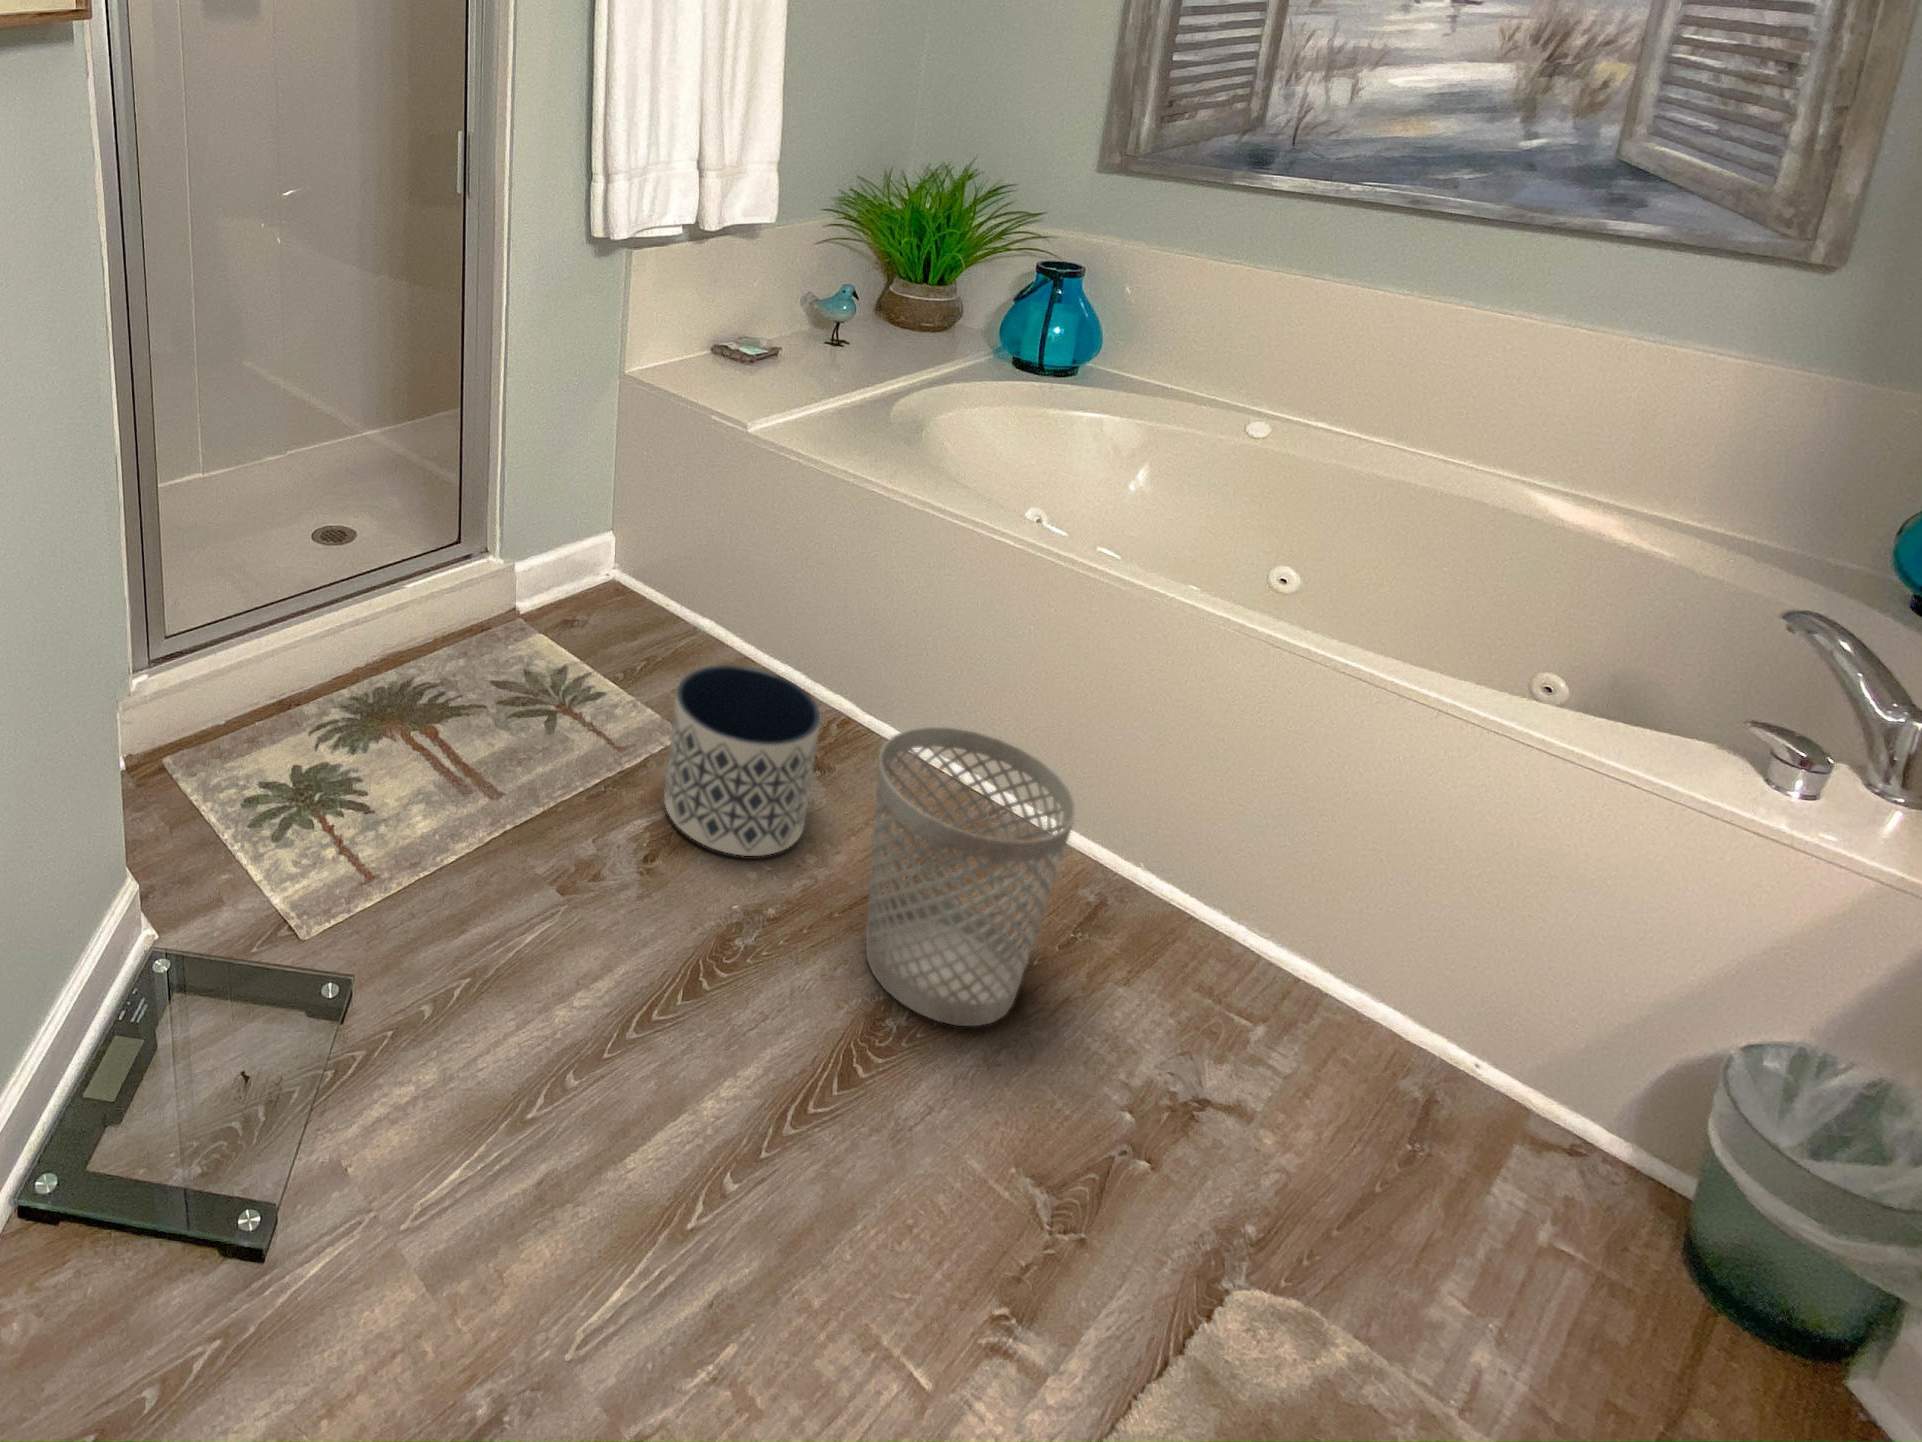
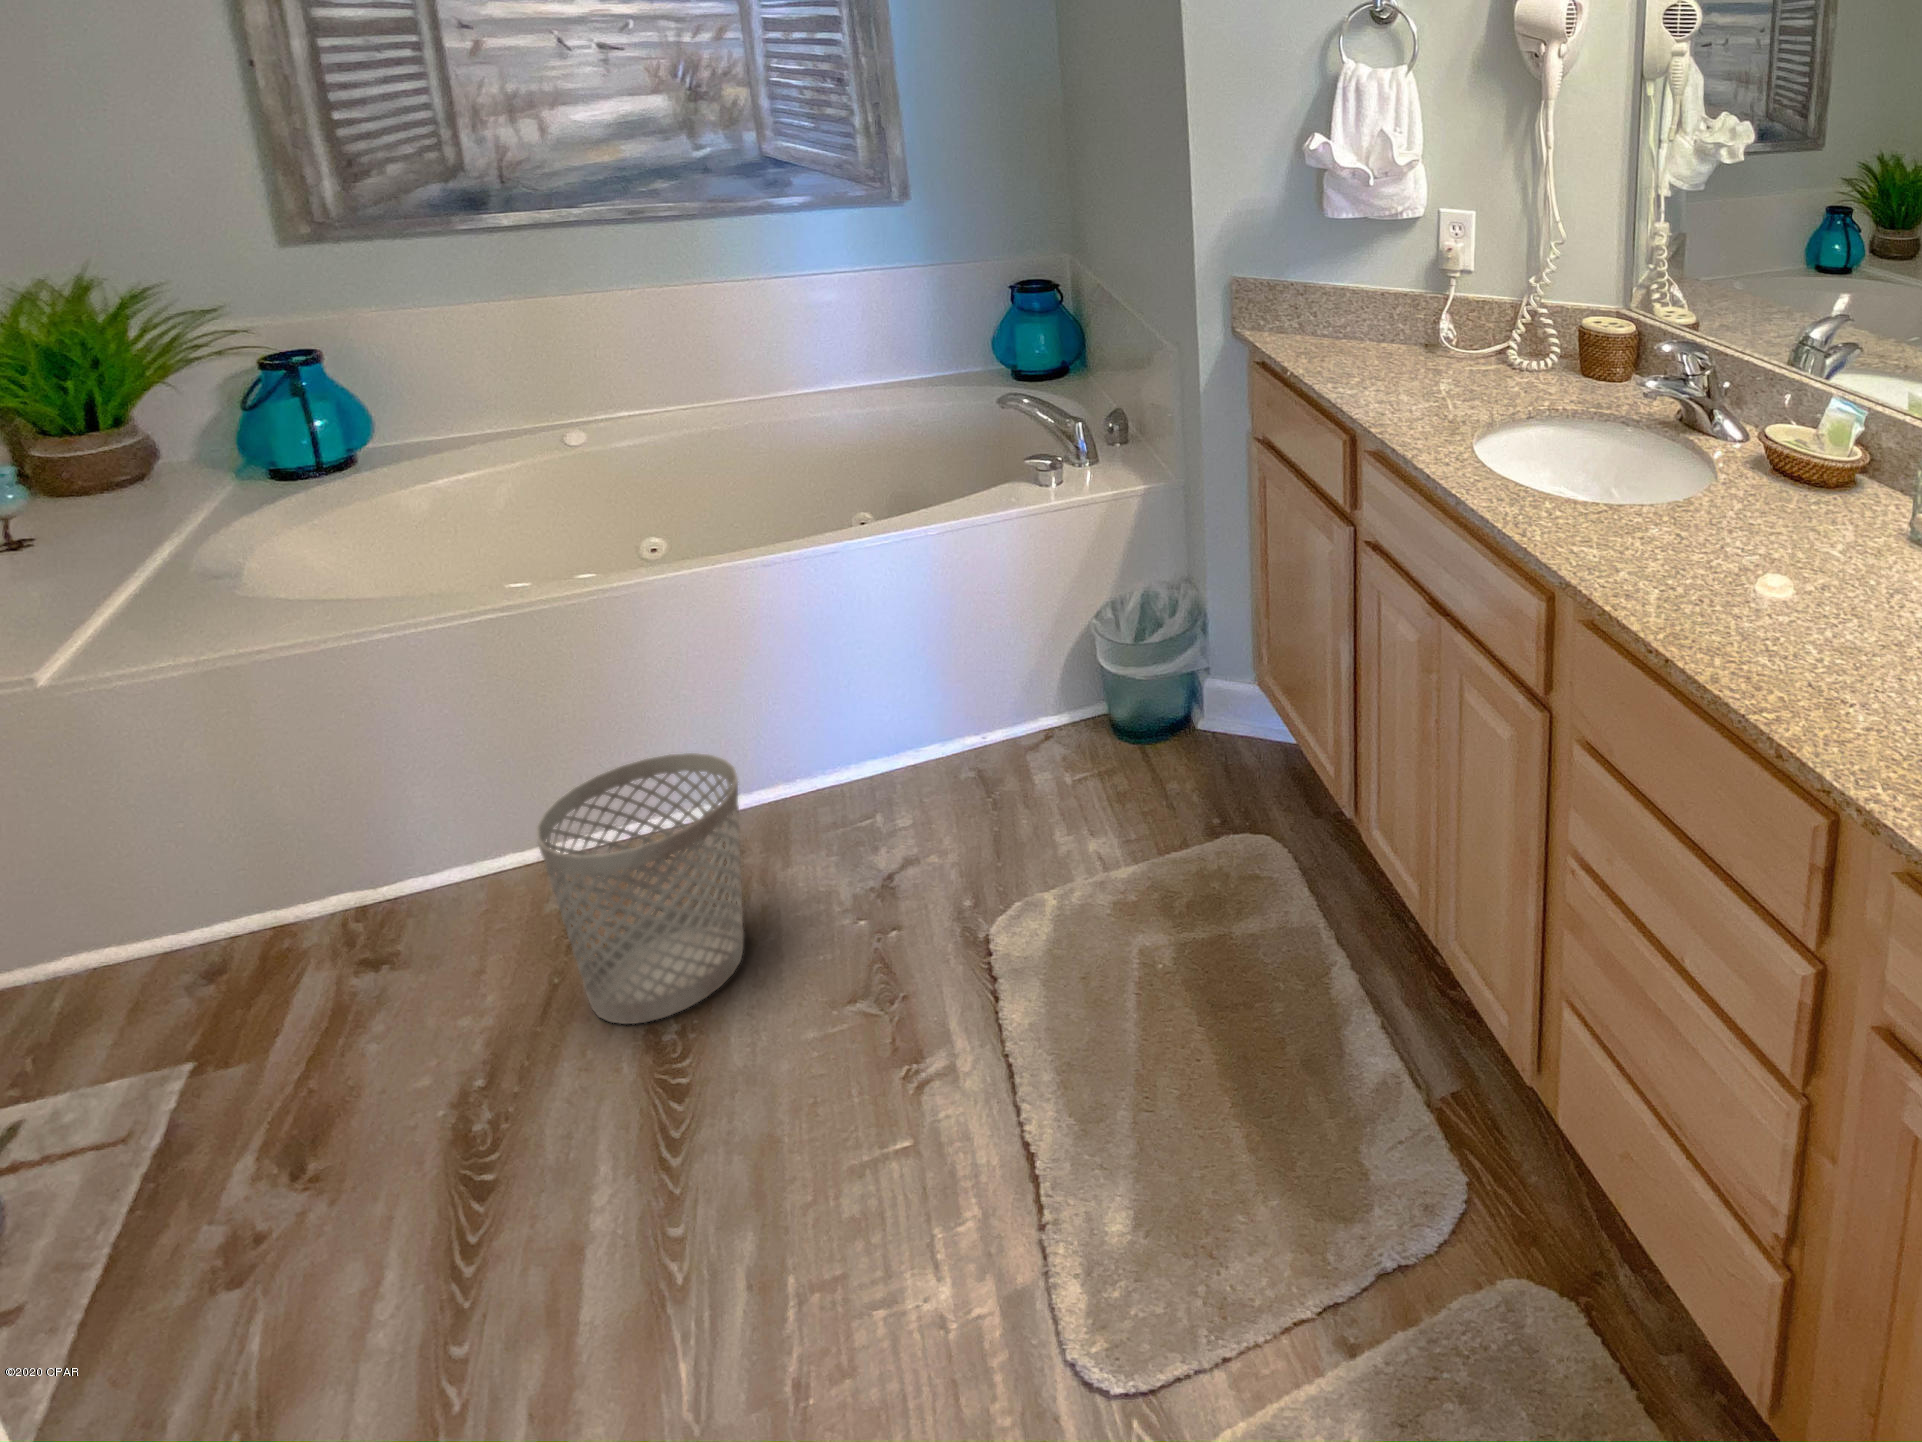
planter: present [664,665,820,856] -> none [185,886,440,1133]

